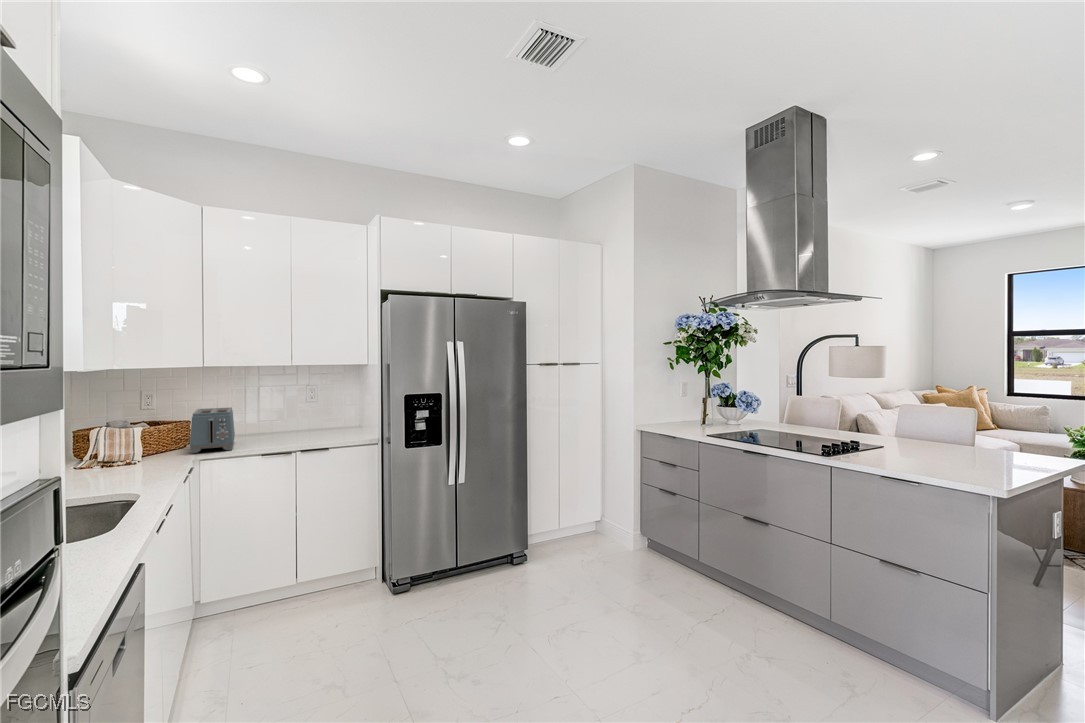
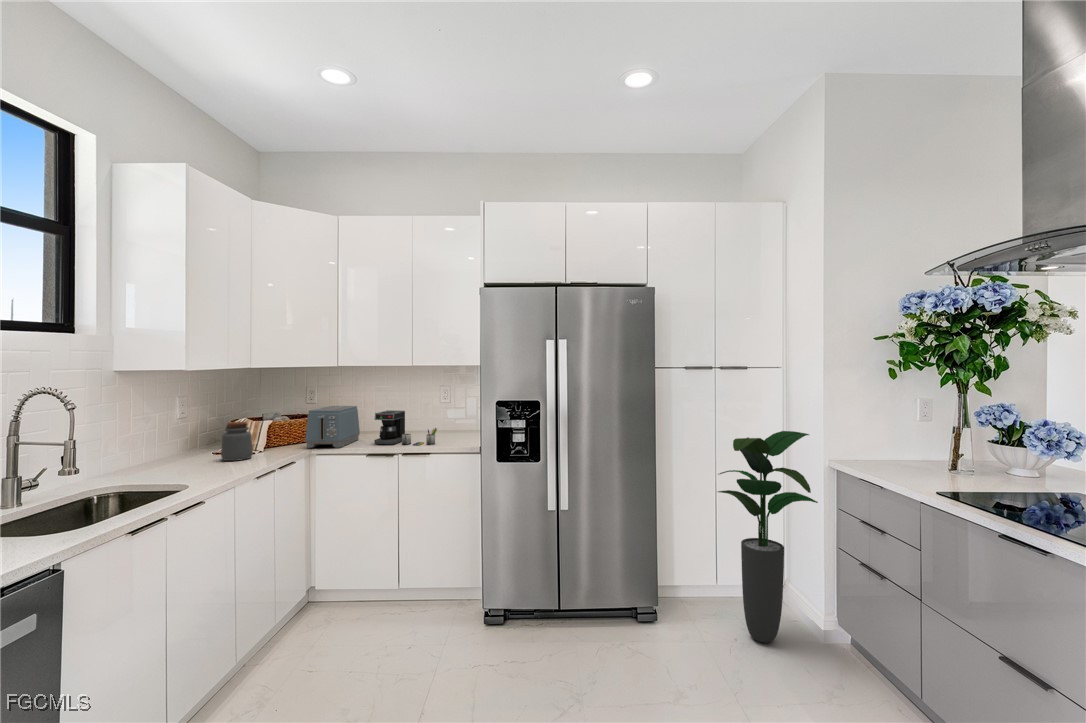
potted plant: none [567,408,634,559] -> present [718,431,818,643]
coffee maker: none [266,410,333,444] -> present [374,410,437,445]
jar: none [106,429,144,472] -> present [221,422,253,461]

